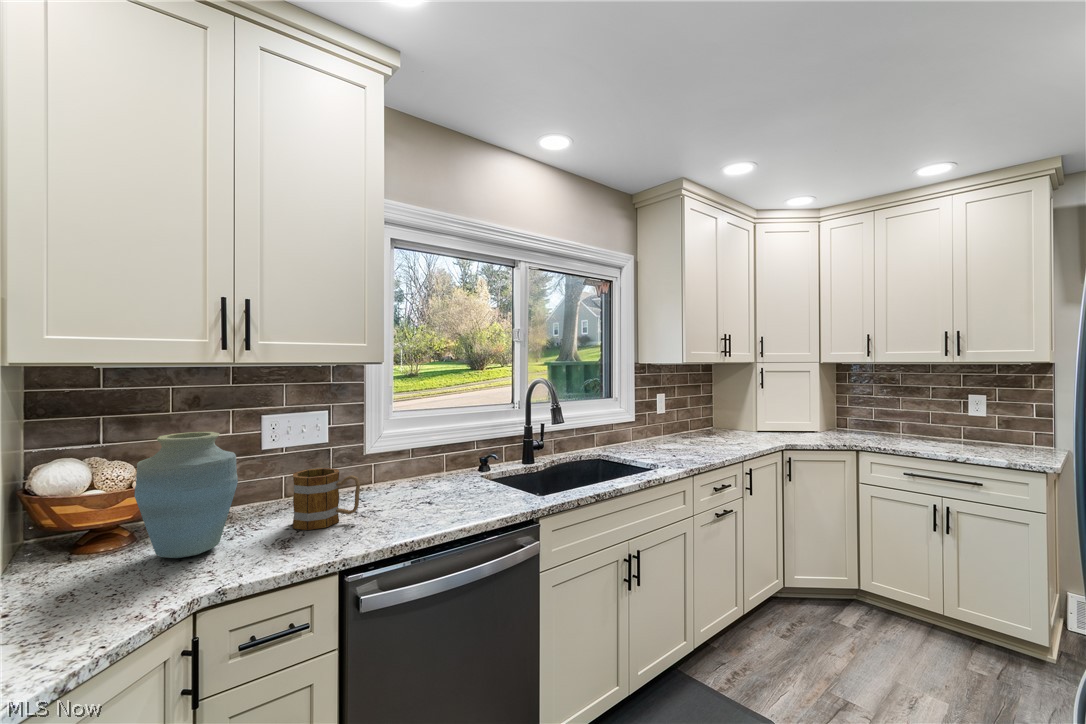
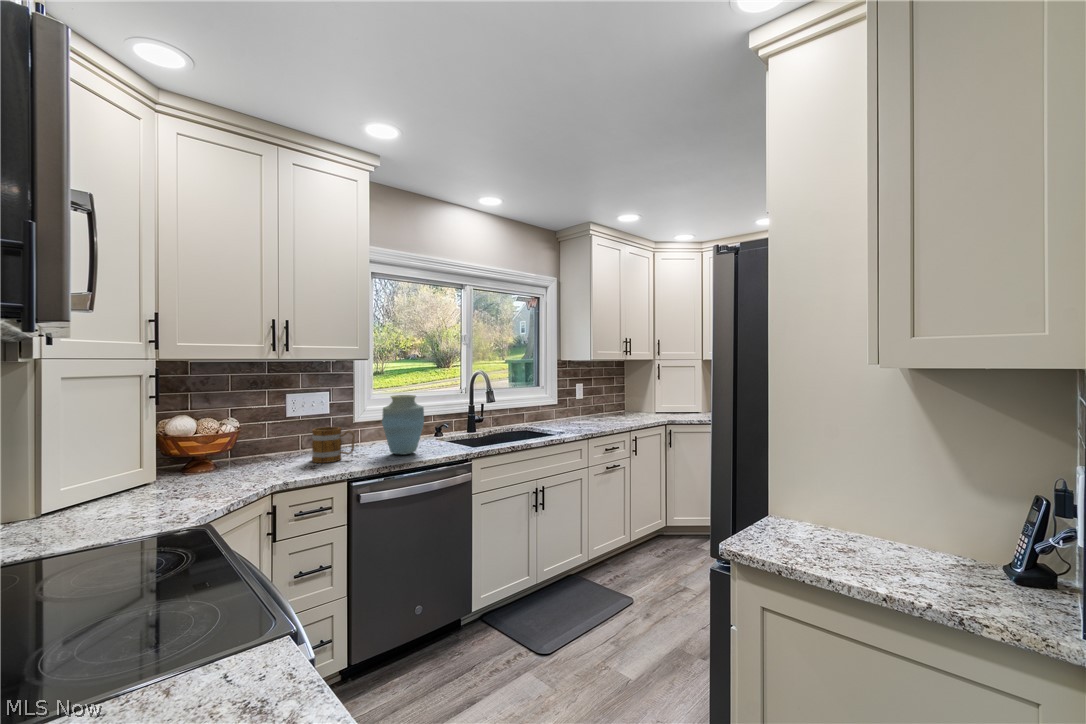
vase: present [134,432,238,558] -> present [382,395,424,455]

